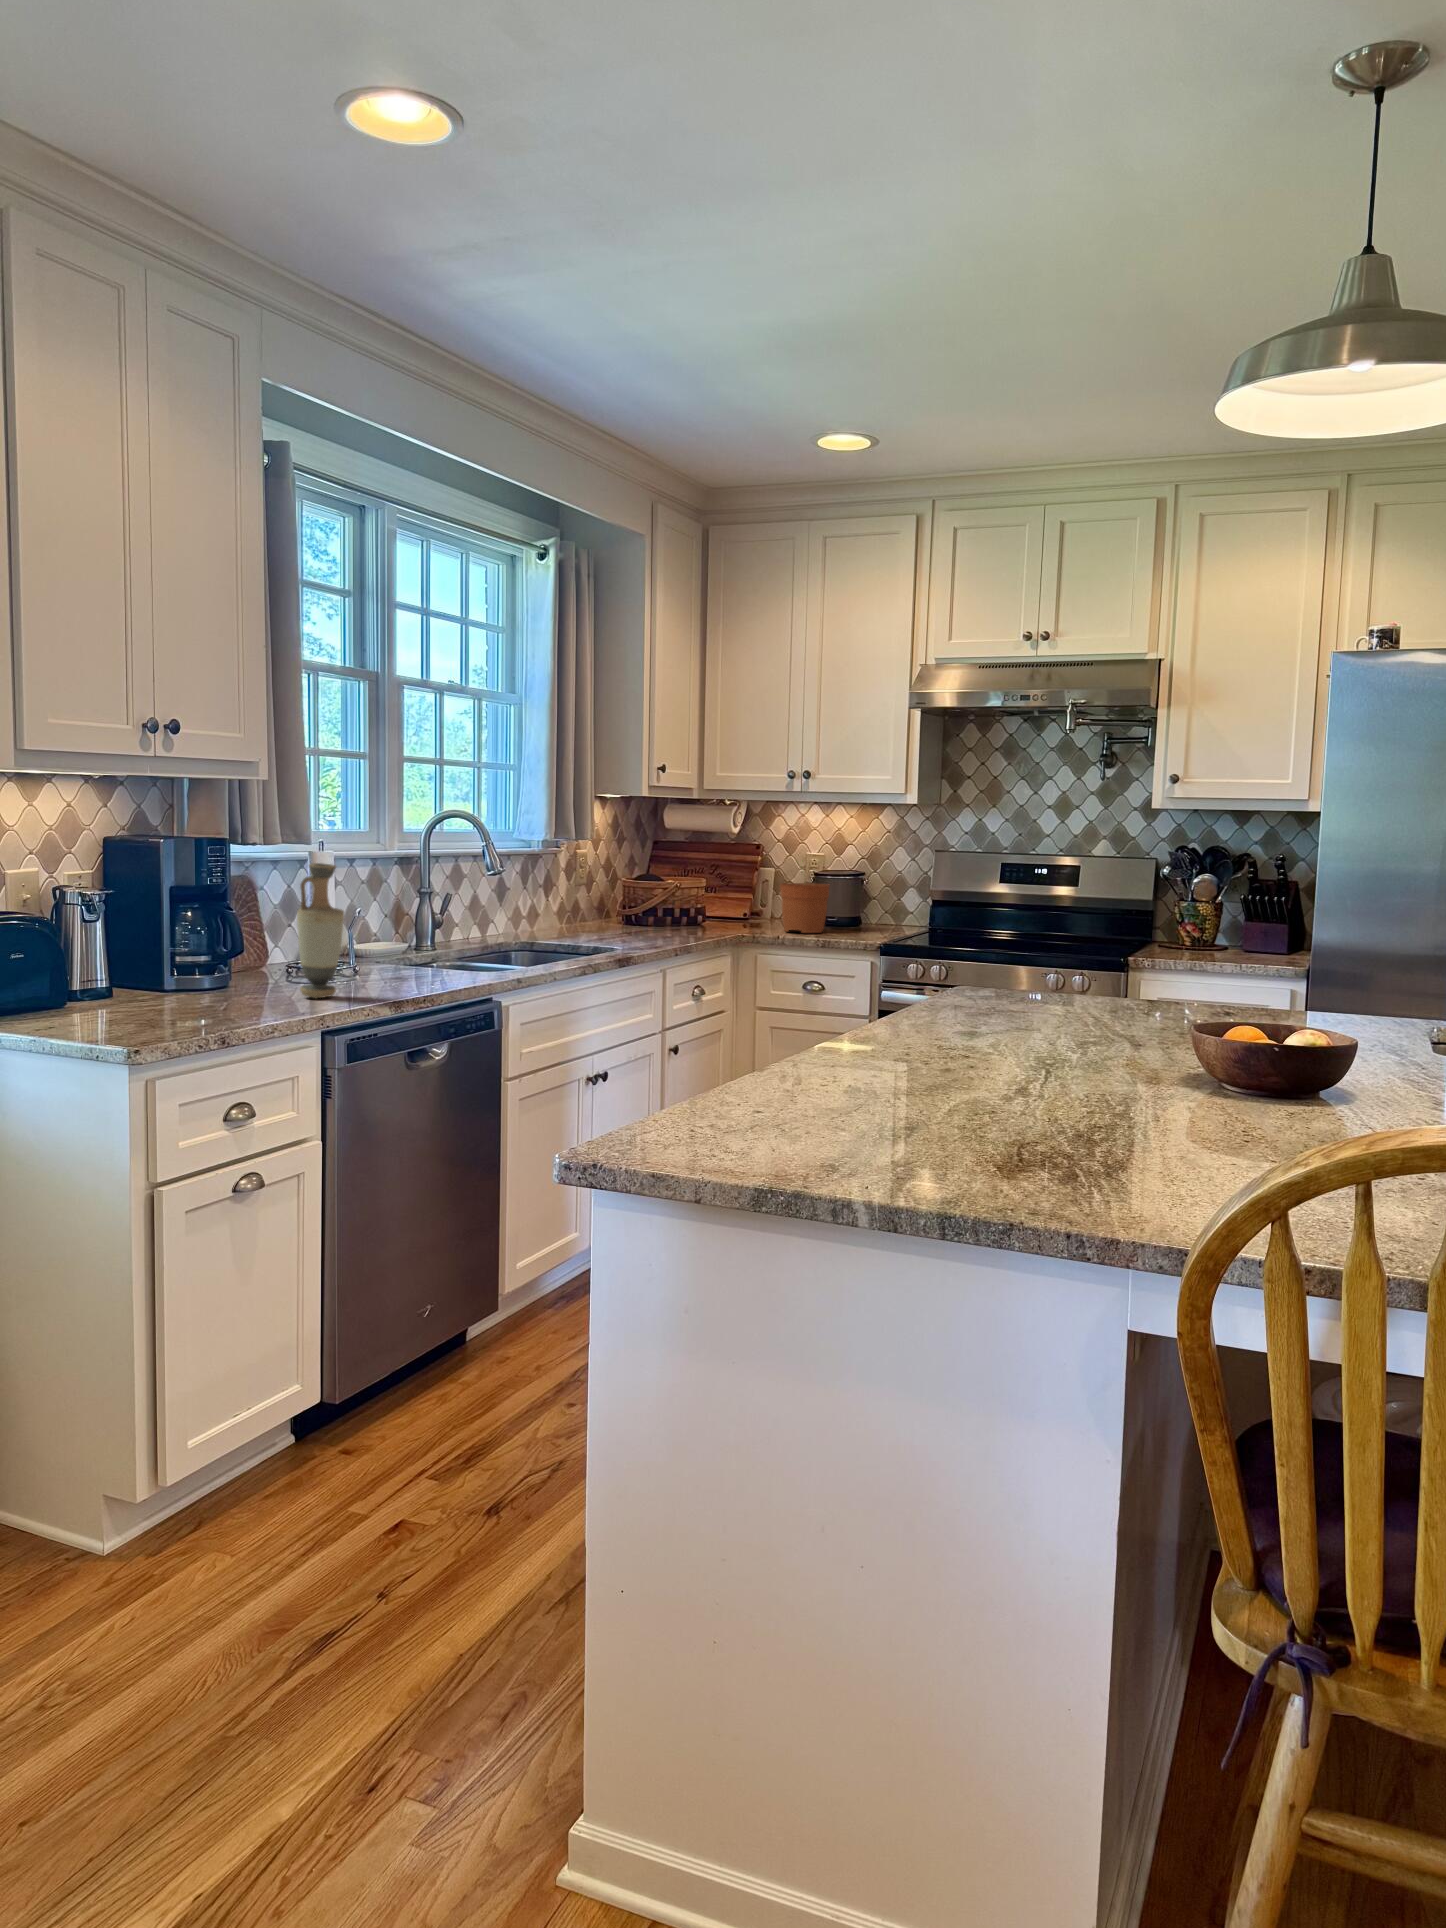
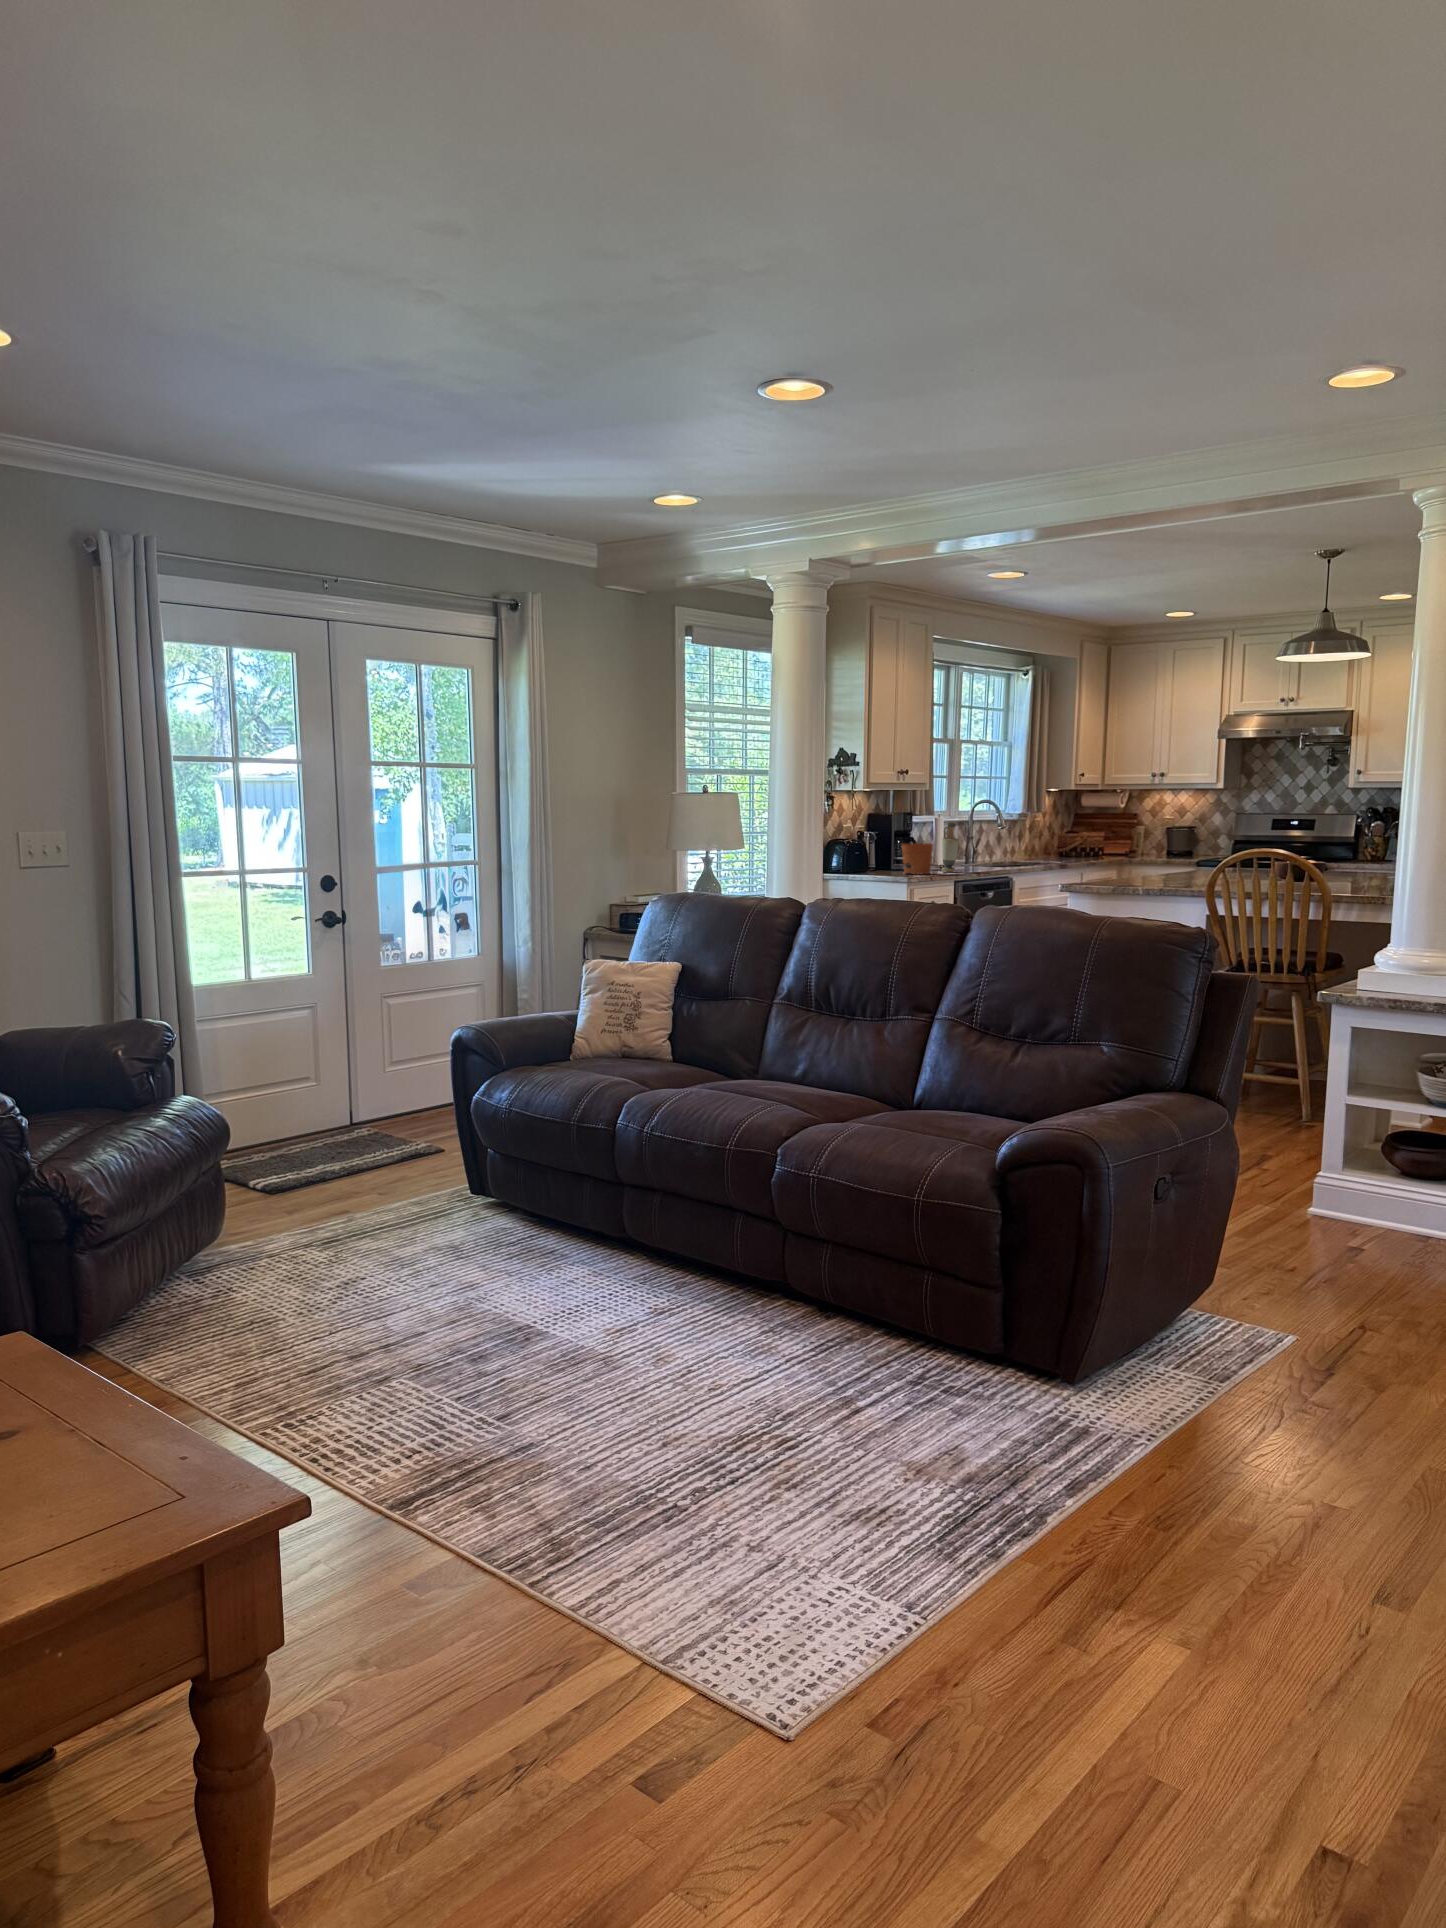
plant pot: present [780,868,829,933] -> present [902,843,934,874]

